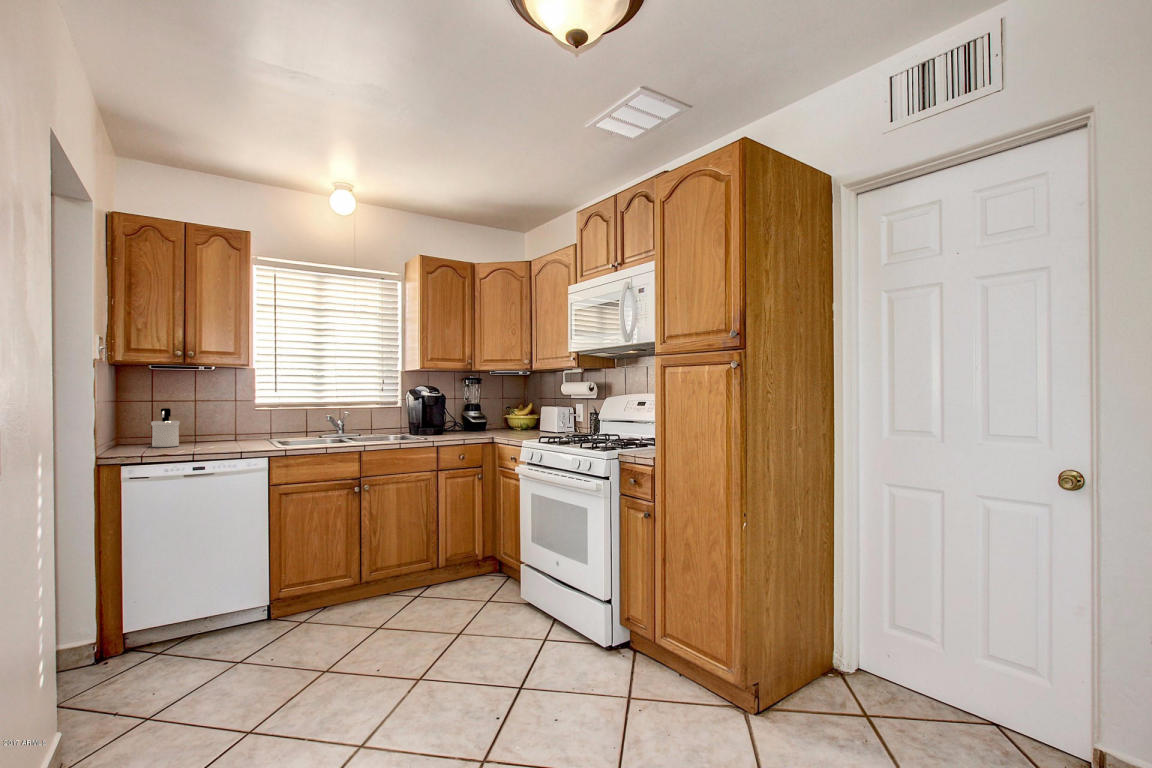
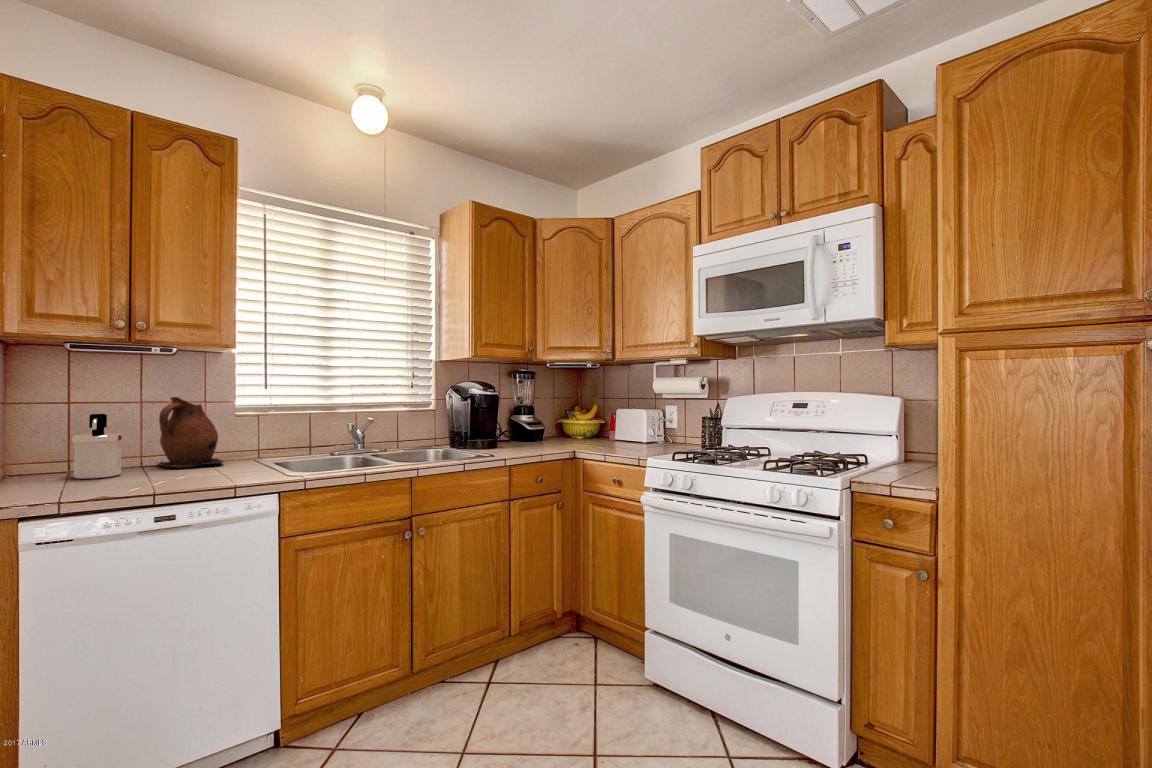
ceramic pitcher: none [200,398,243,442] -> present [159,397,223,467]

